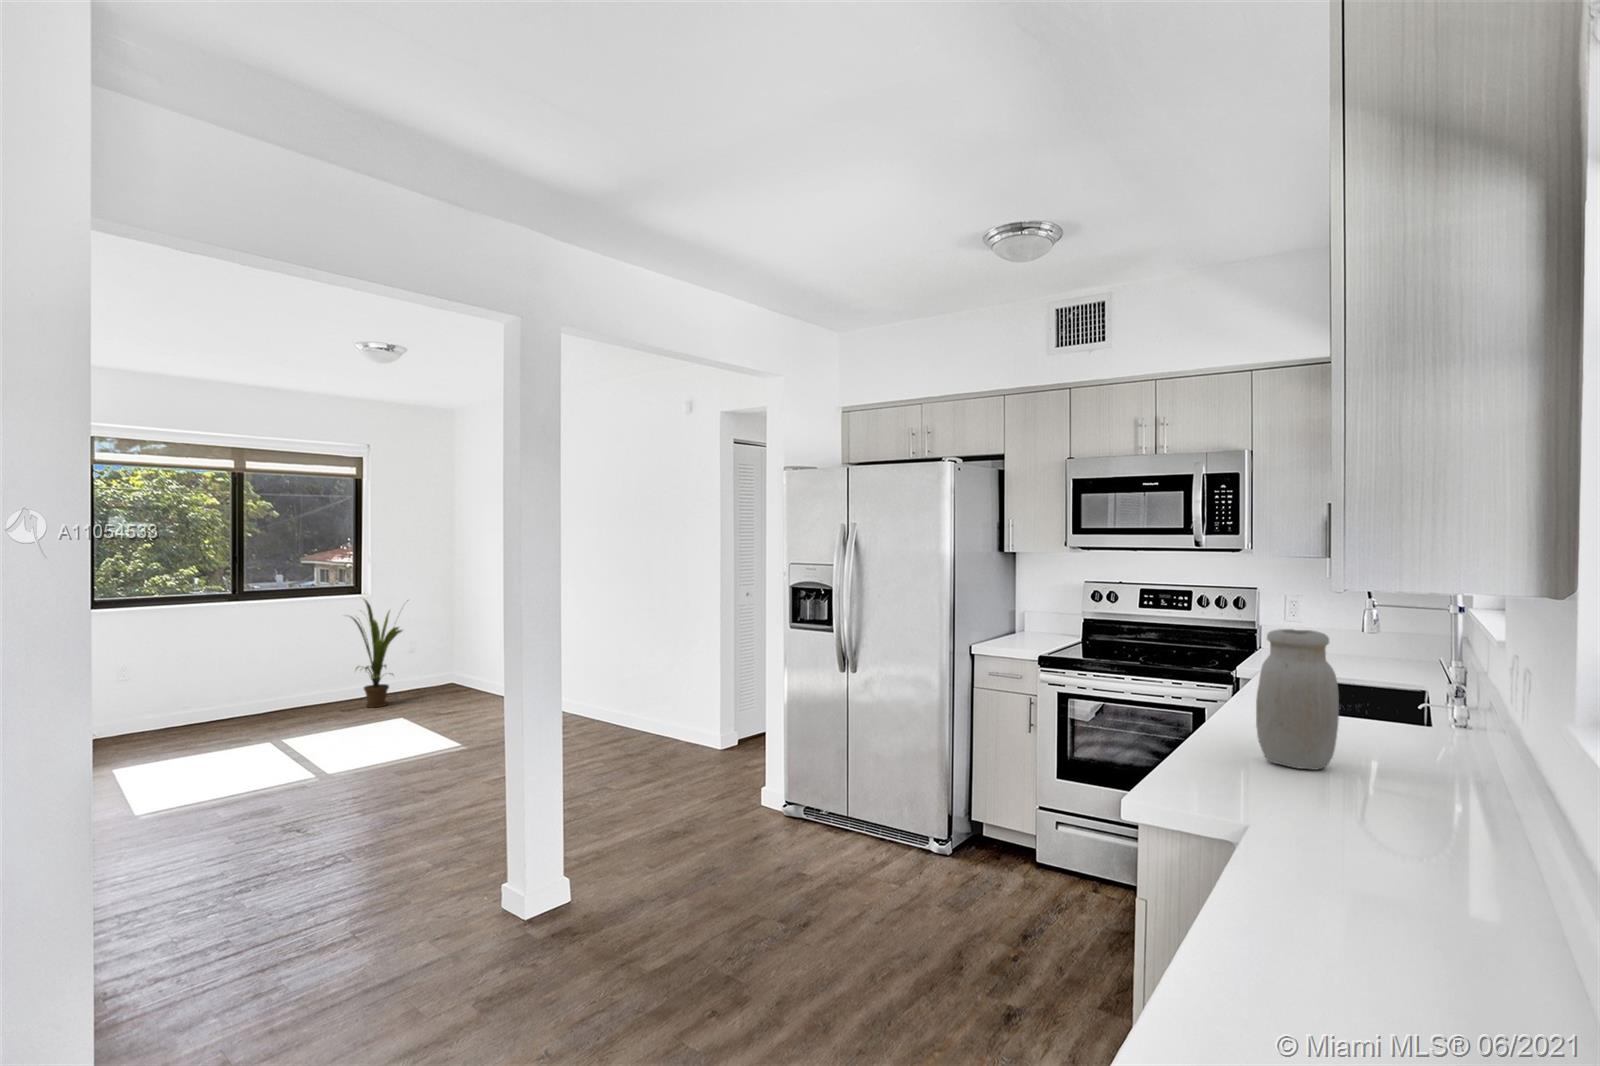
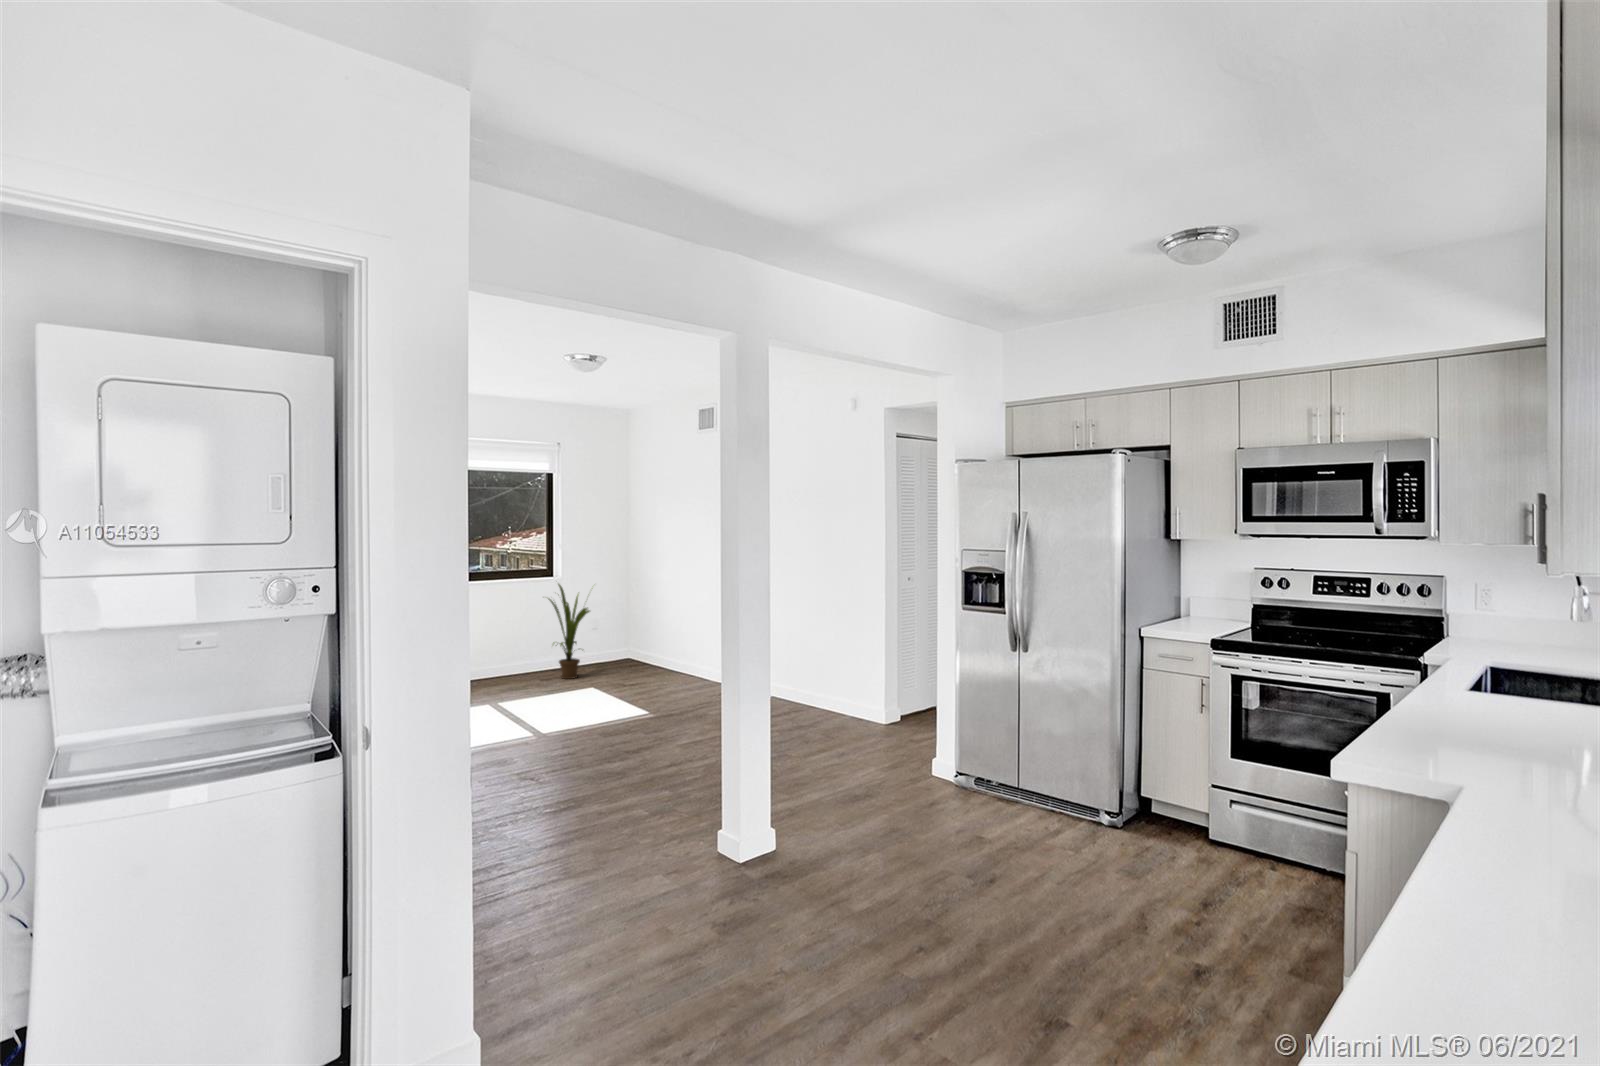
jar: present [1256,629,1339,770] -> none [1461,612,1550,745]

